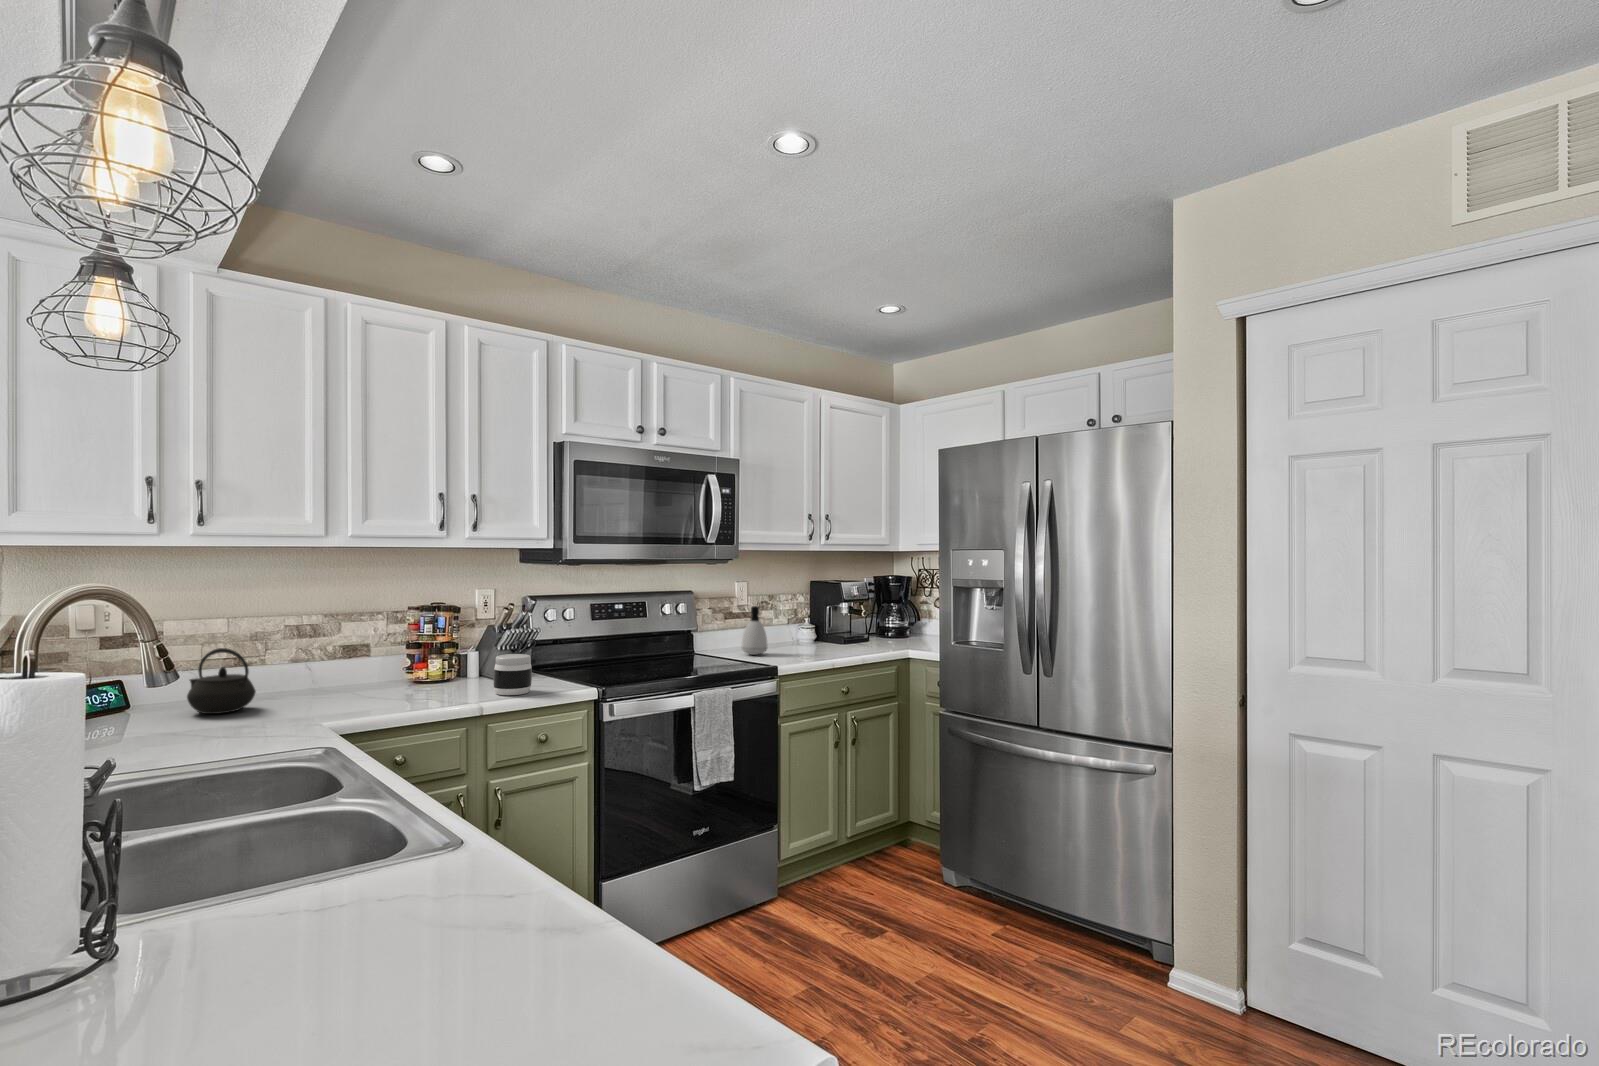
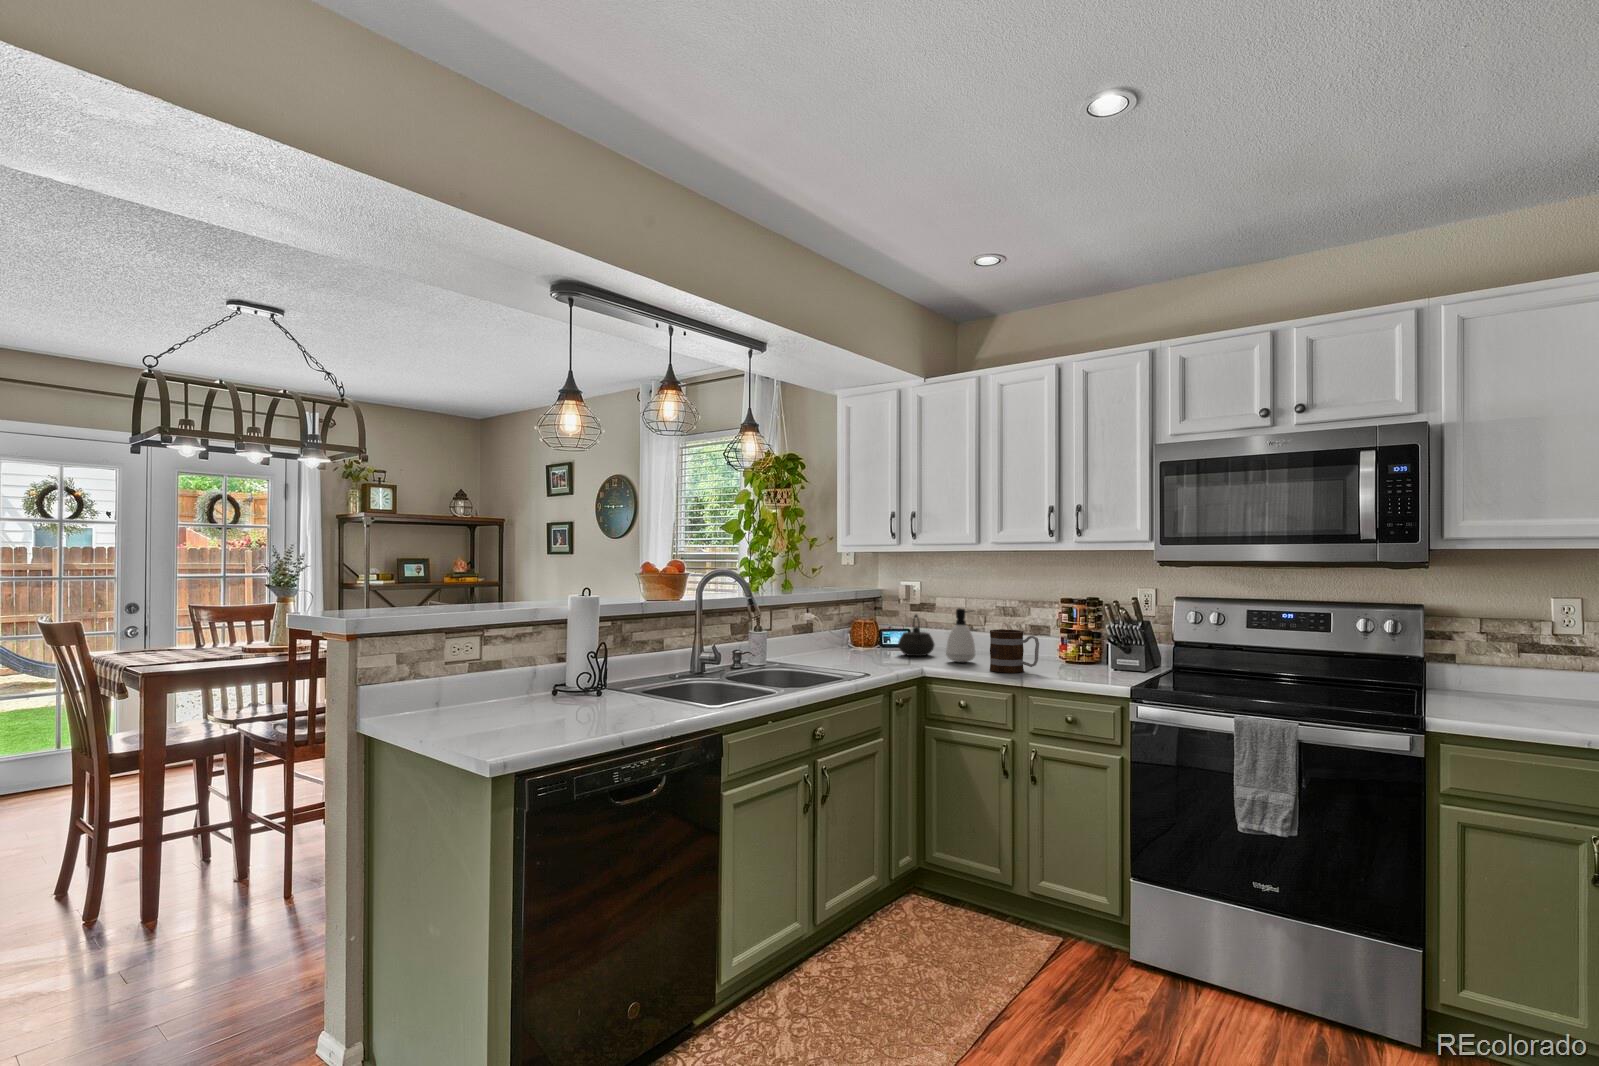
soap dispenser: present [742,606,767,655] -> present [946,608,975,662]
mug: none [397,650,466,706] -> present [990,629,1039,673]
jar: present [493,654,532,695] -> none [1061,643,1095,680]

